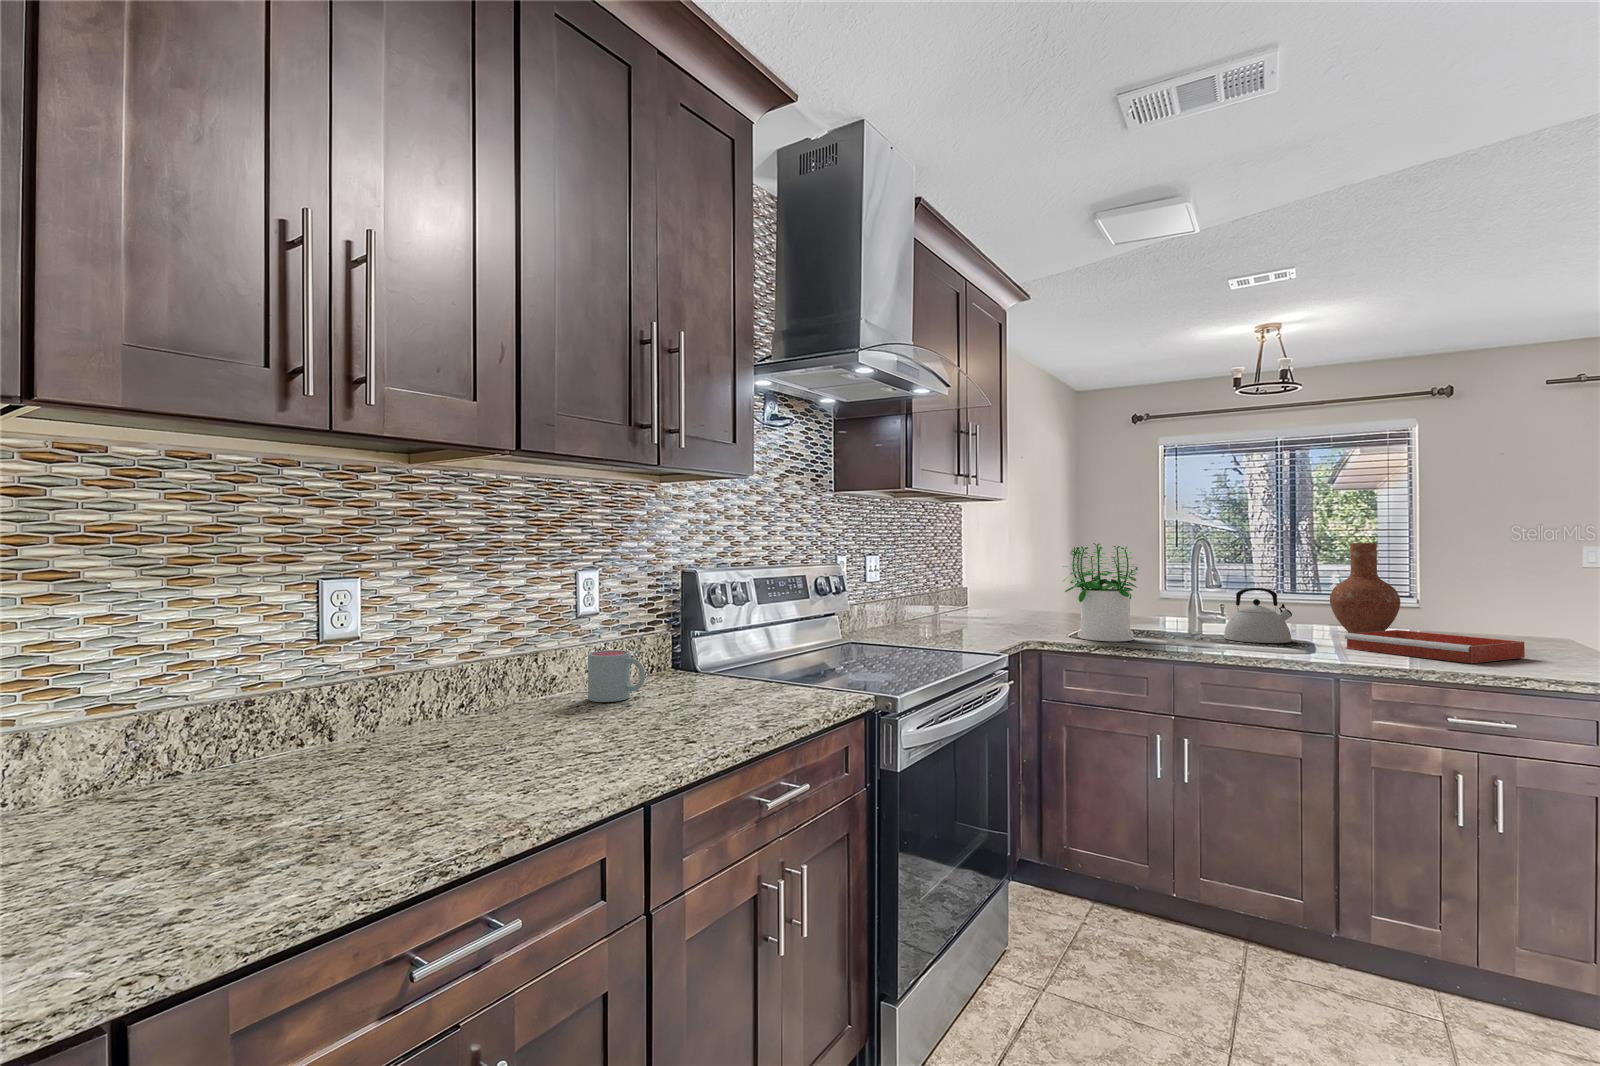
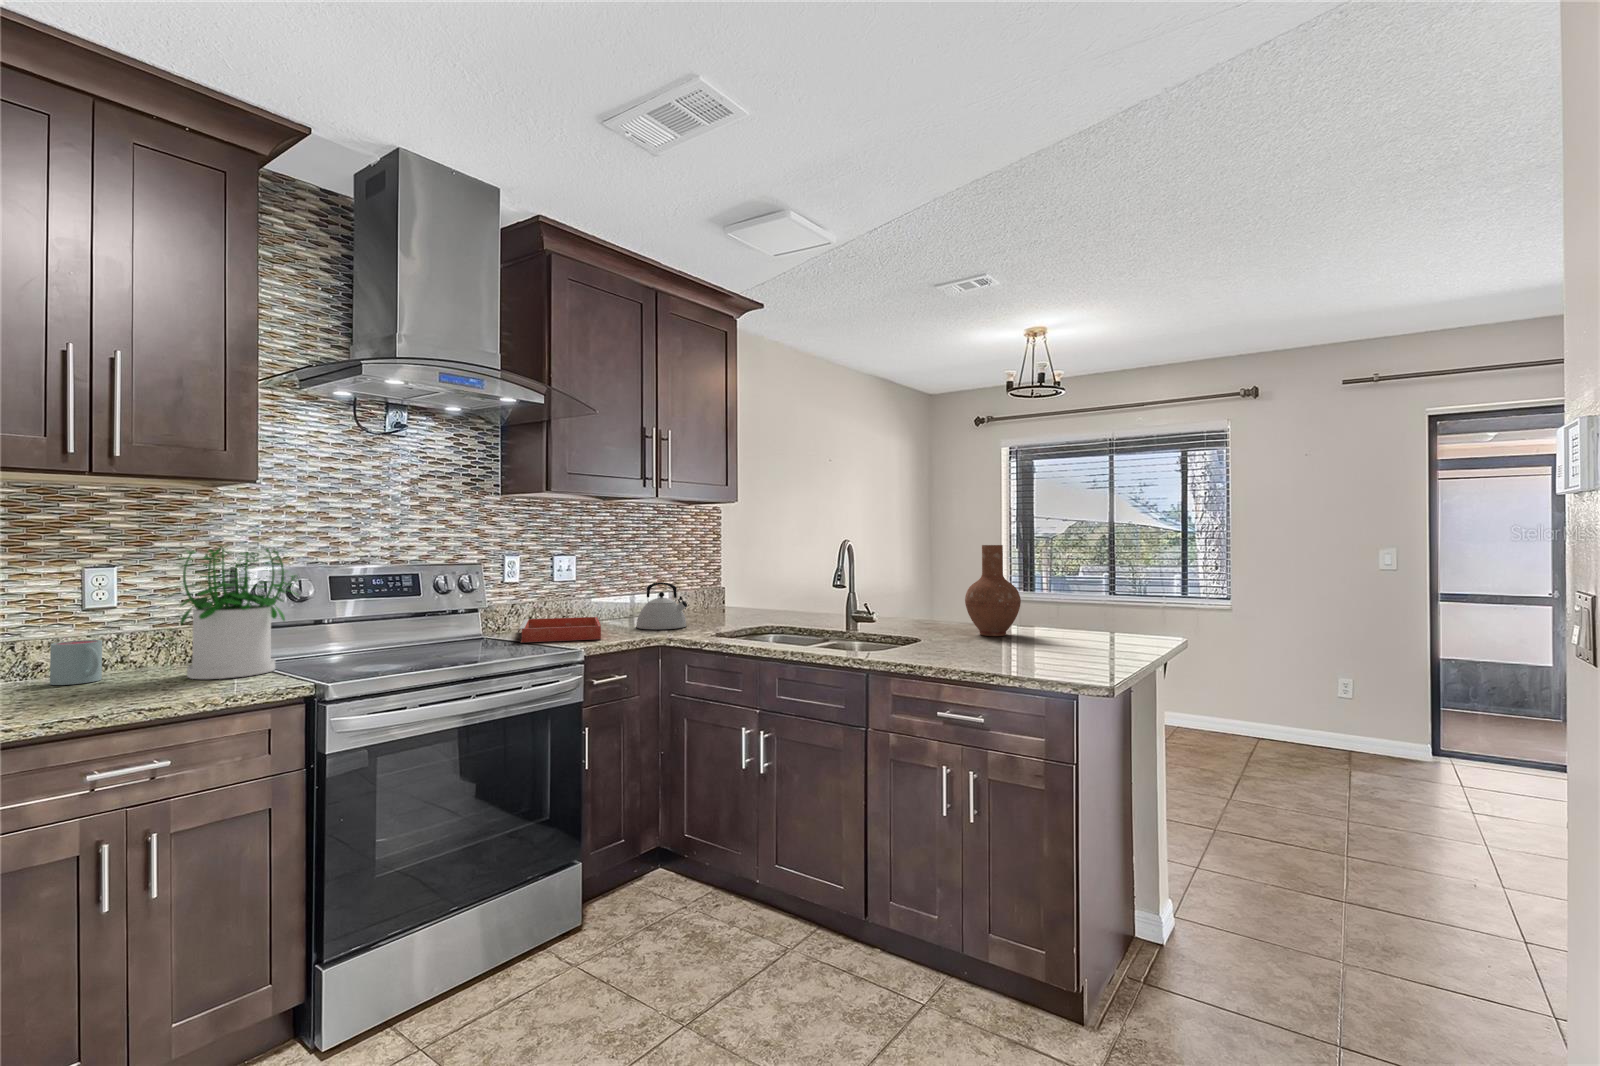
potted plant: present [1063,543,1138,641] -> present [168,545,298,679]
kettle: present [1224,588,1292,643] -> present [636,582,687,629]
tray: present [1345,630,1525,663] -> present [518,617,601,642]

